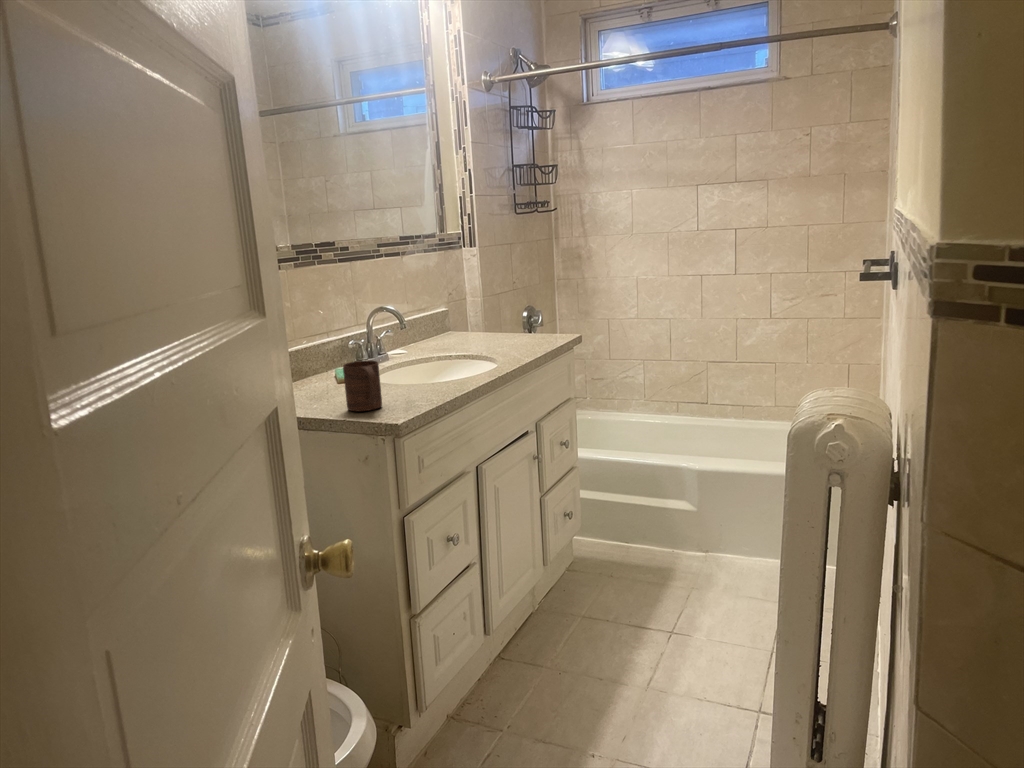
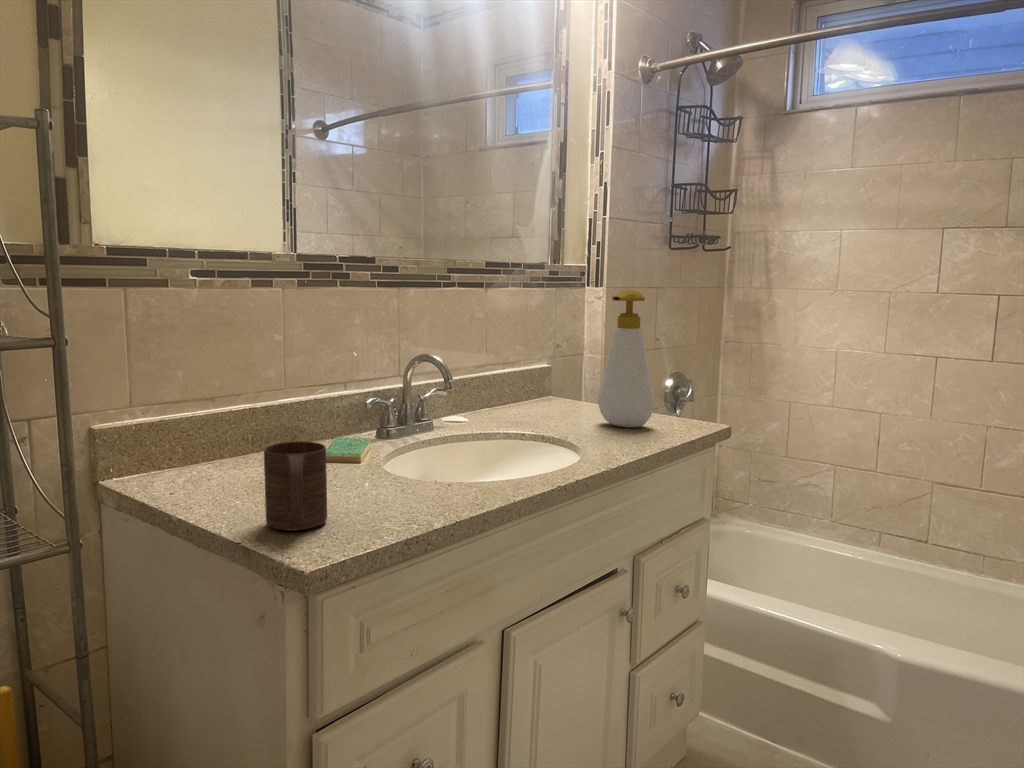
soap bottle: none [495,250,533,343] -> present [598,289,655,427]

